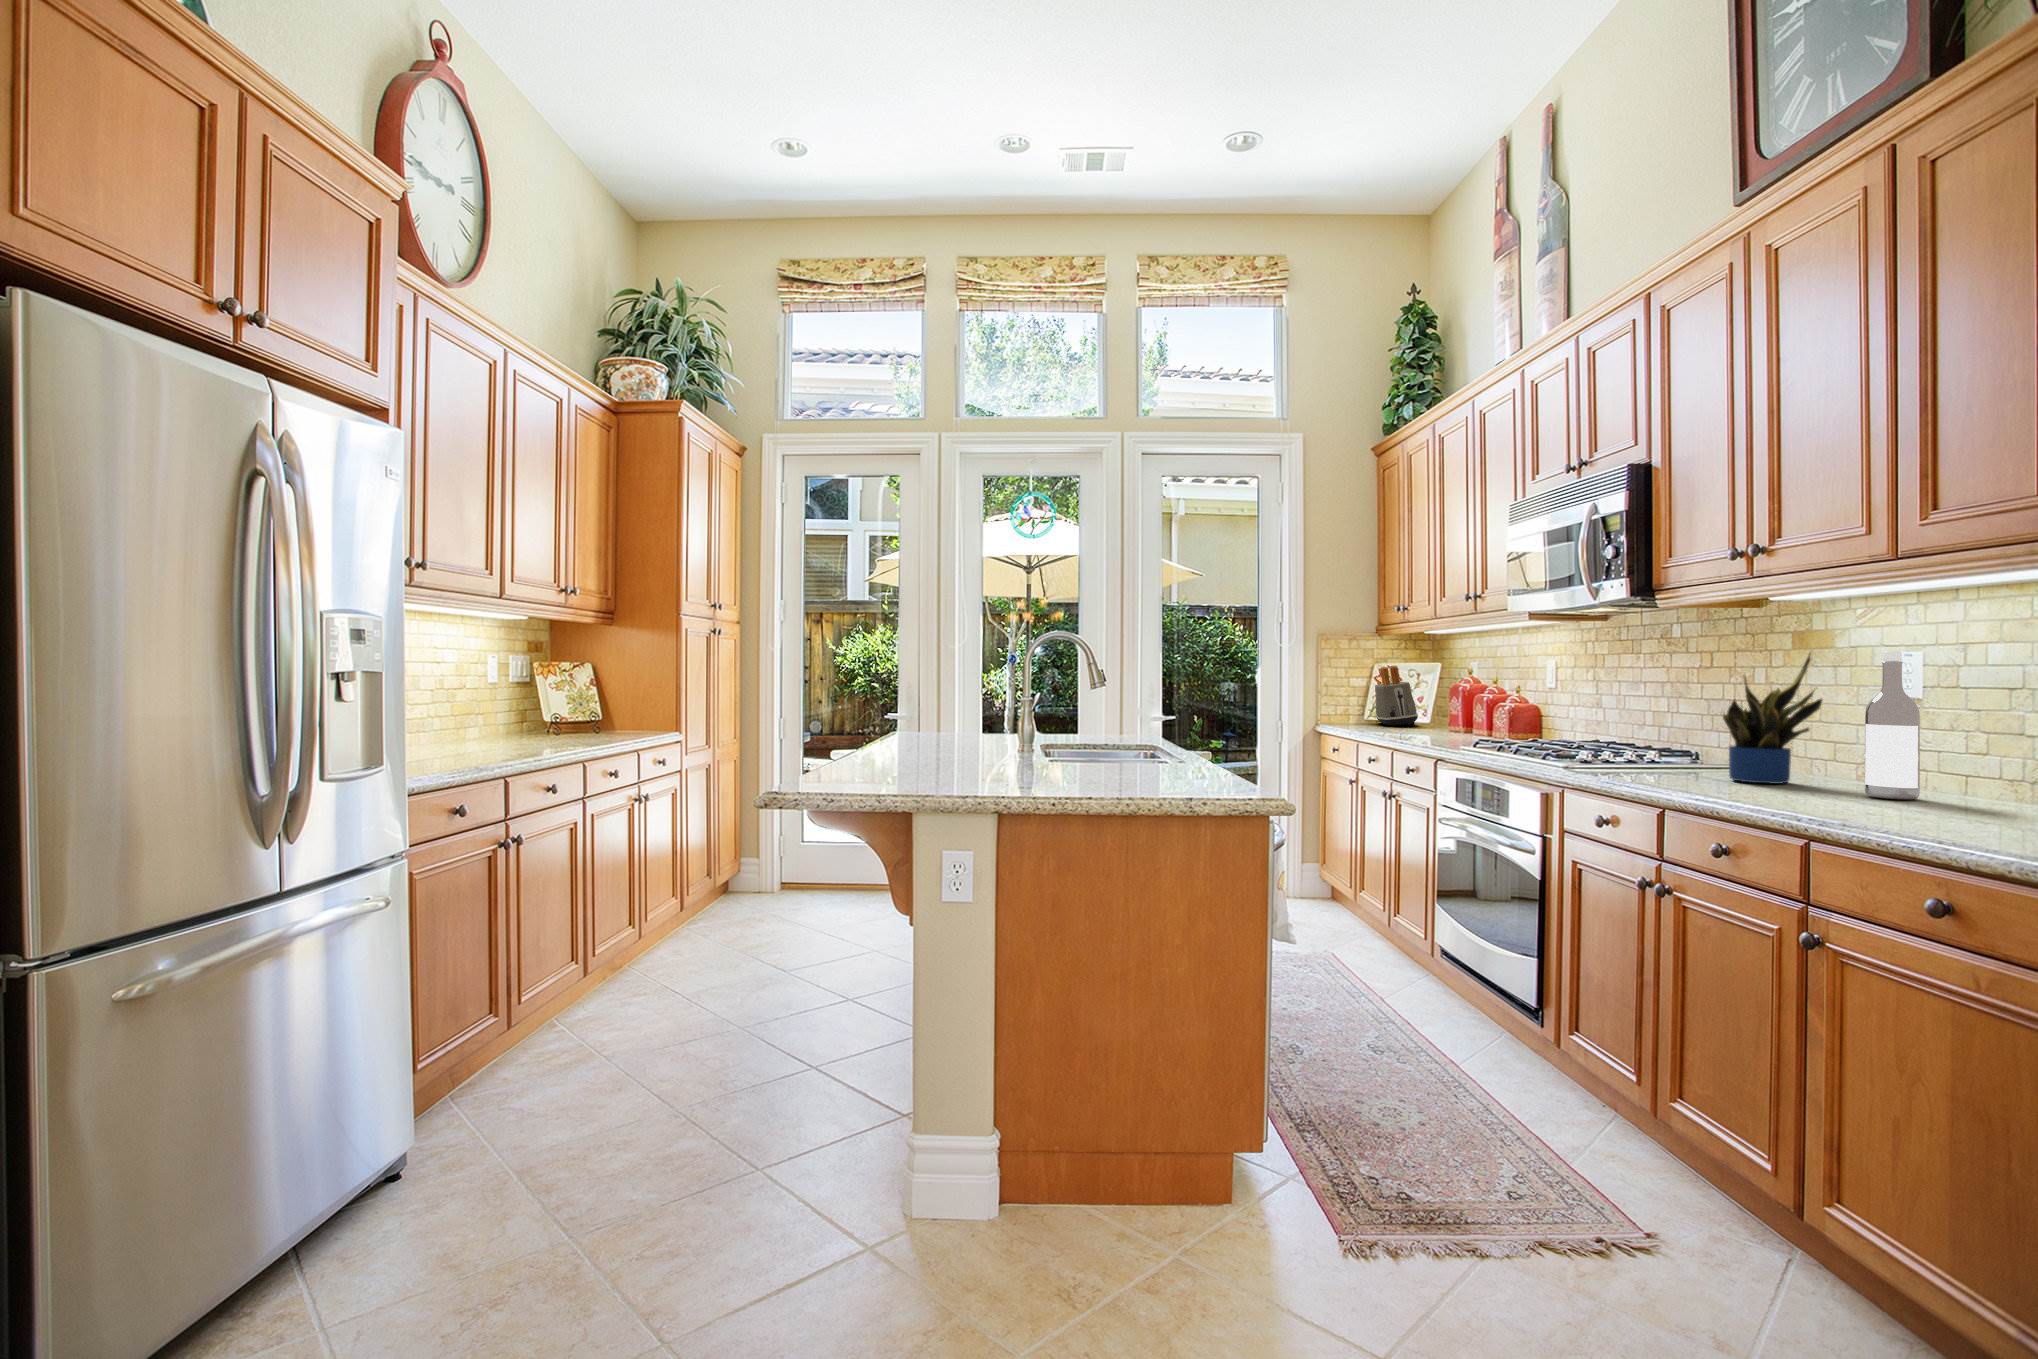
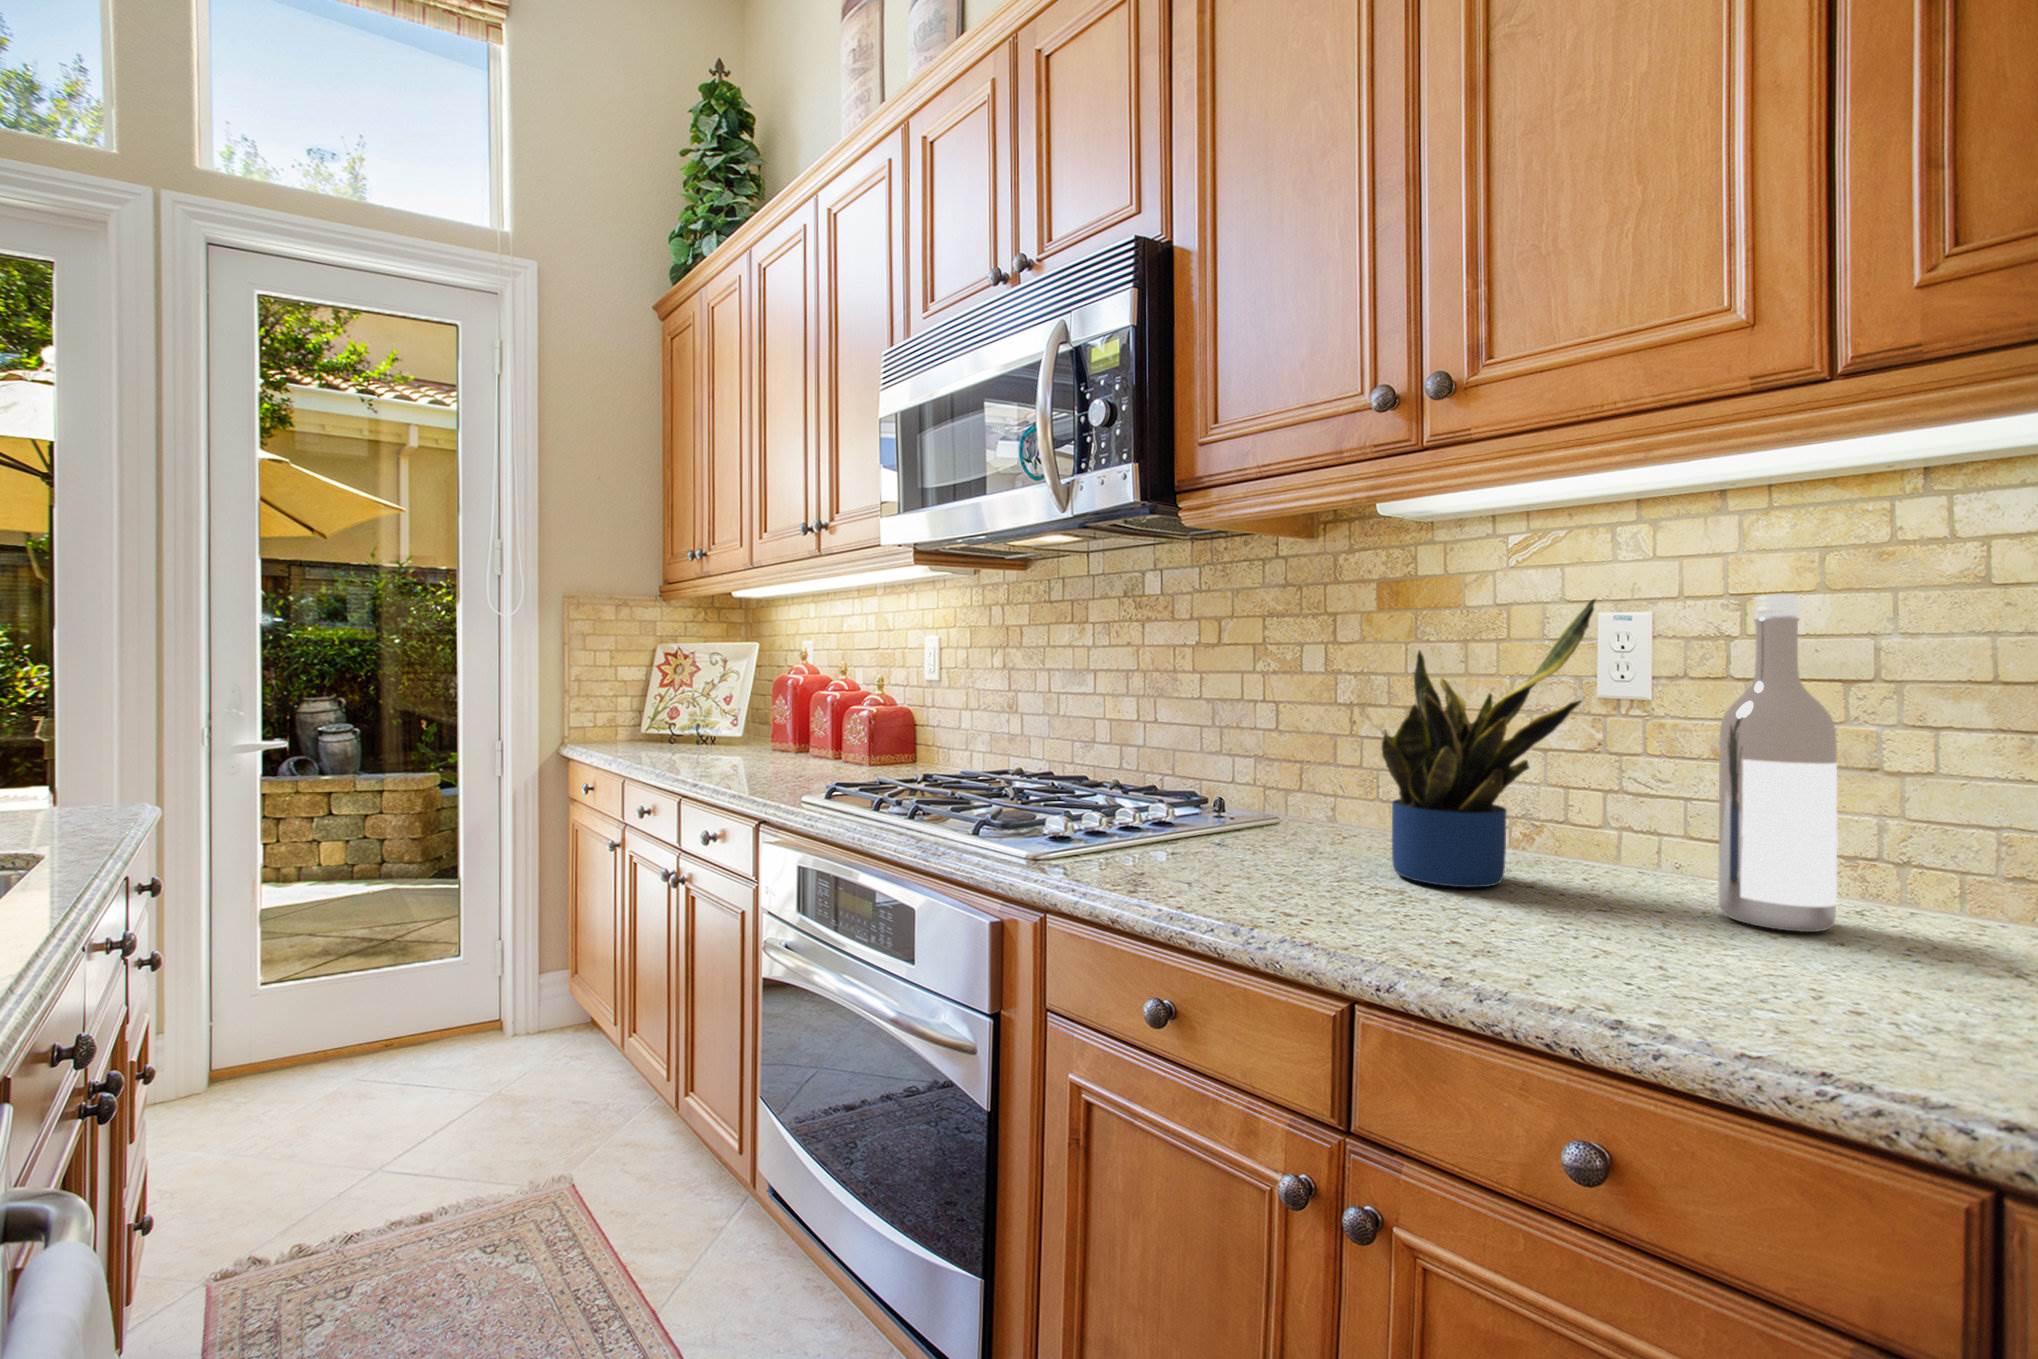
toaster: present [1375,665,1418,726] -> none [657,645,726,744]

